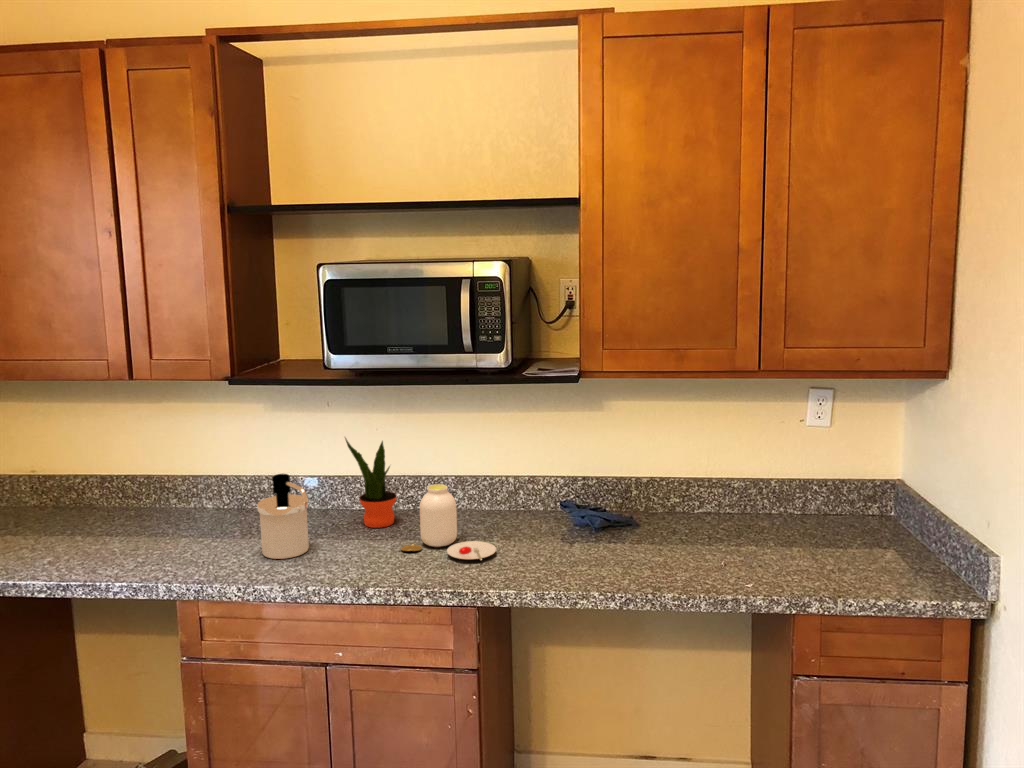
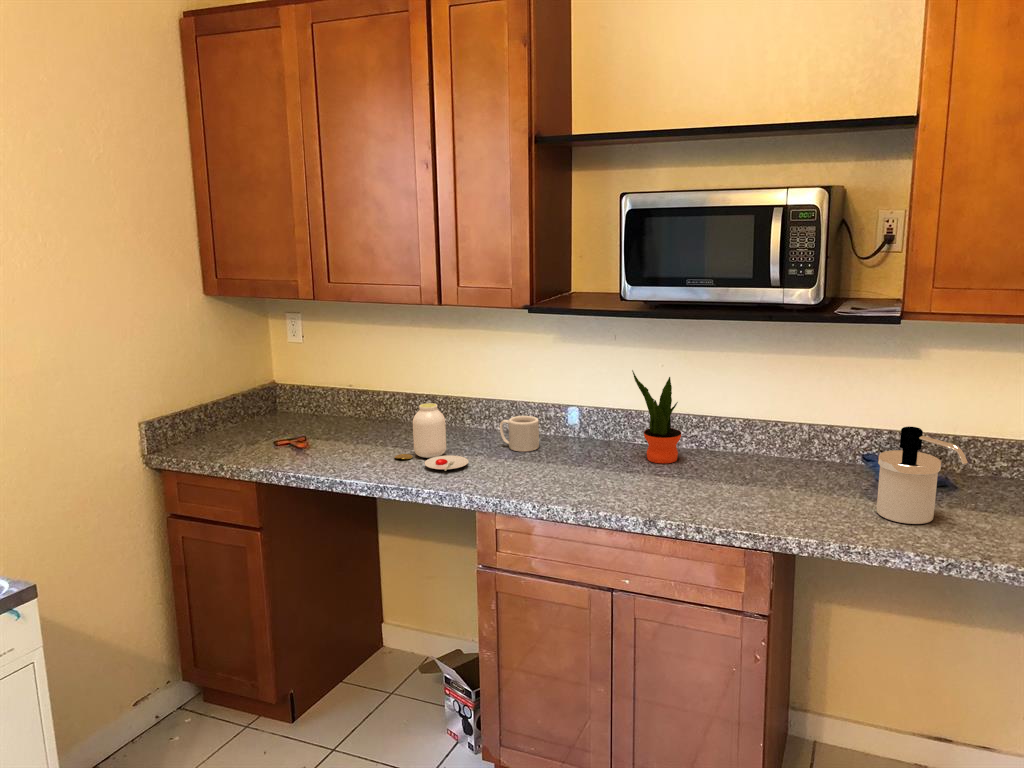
soap dispenser: present [257,474,309,559] -> present [877,427,968,524]
jar: present [401,484,496,560] -> present [395,403,468,471]
mug: none [207,490,252,529] -> present [500,416,539,451]

